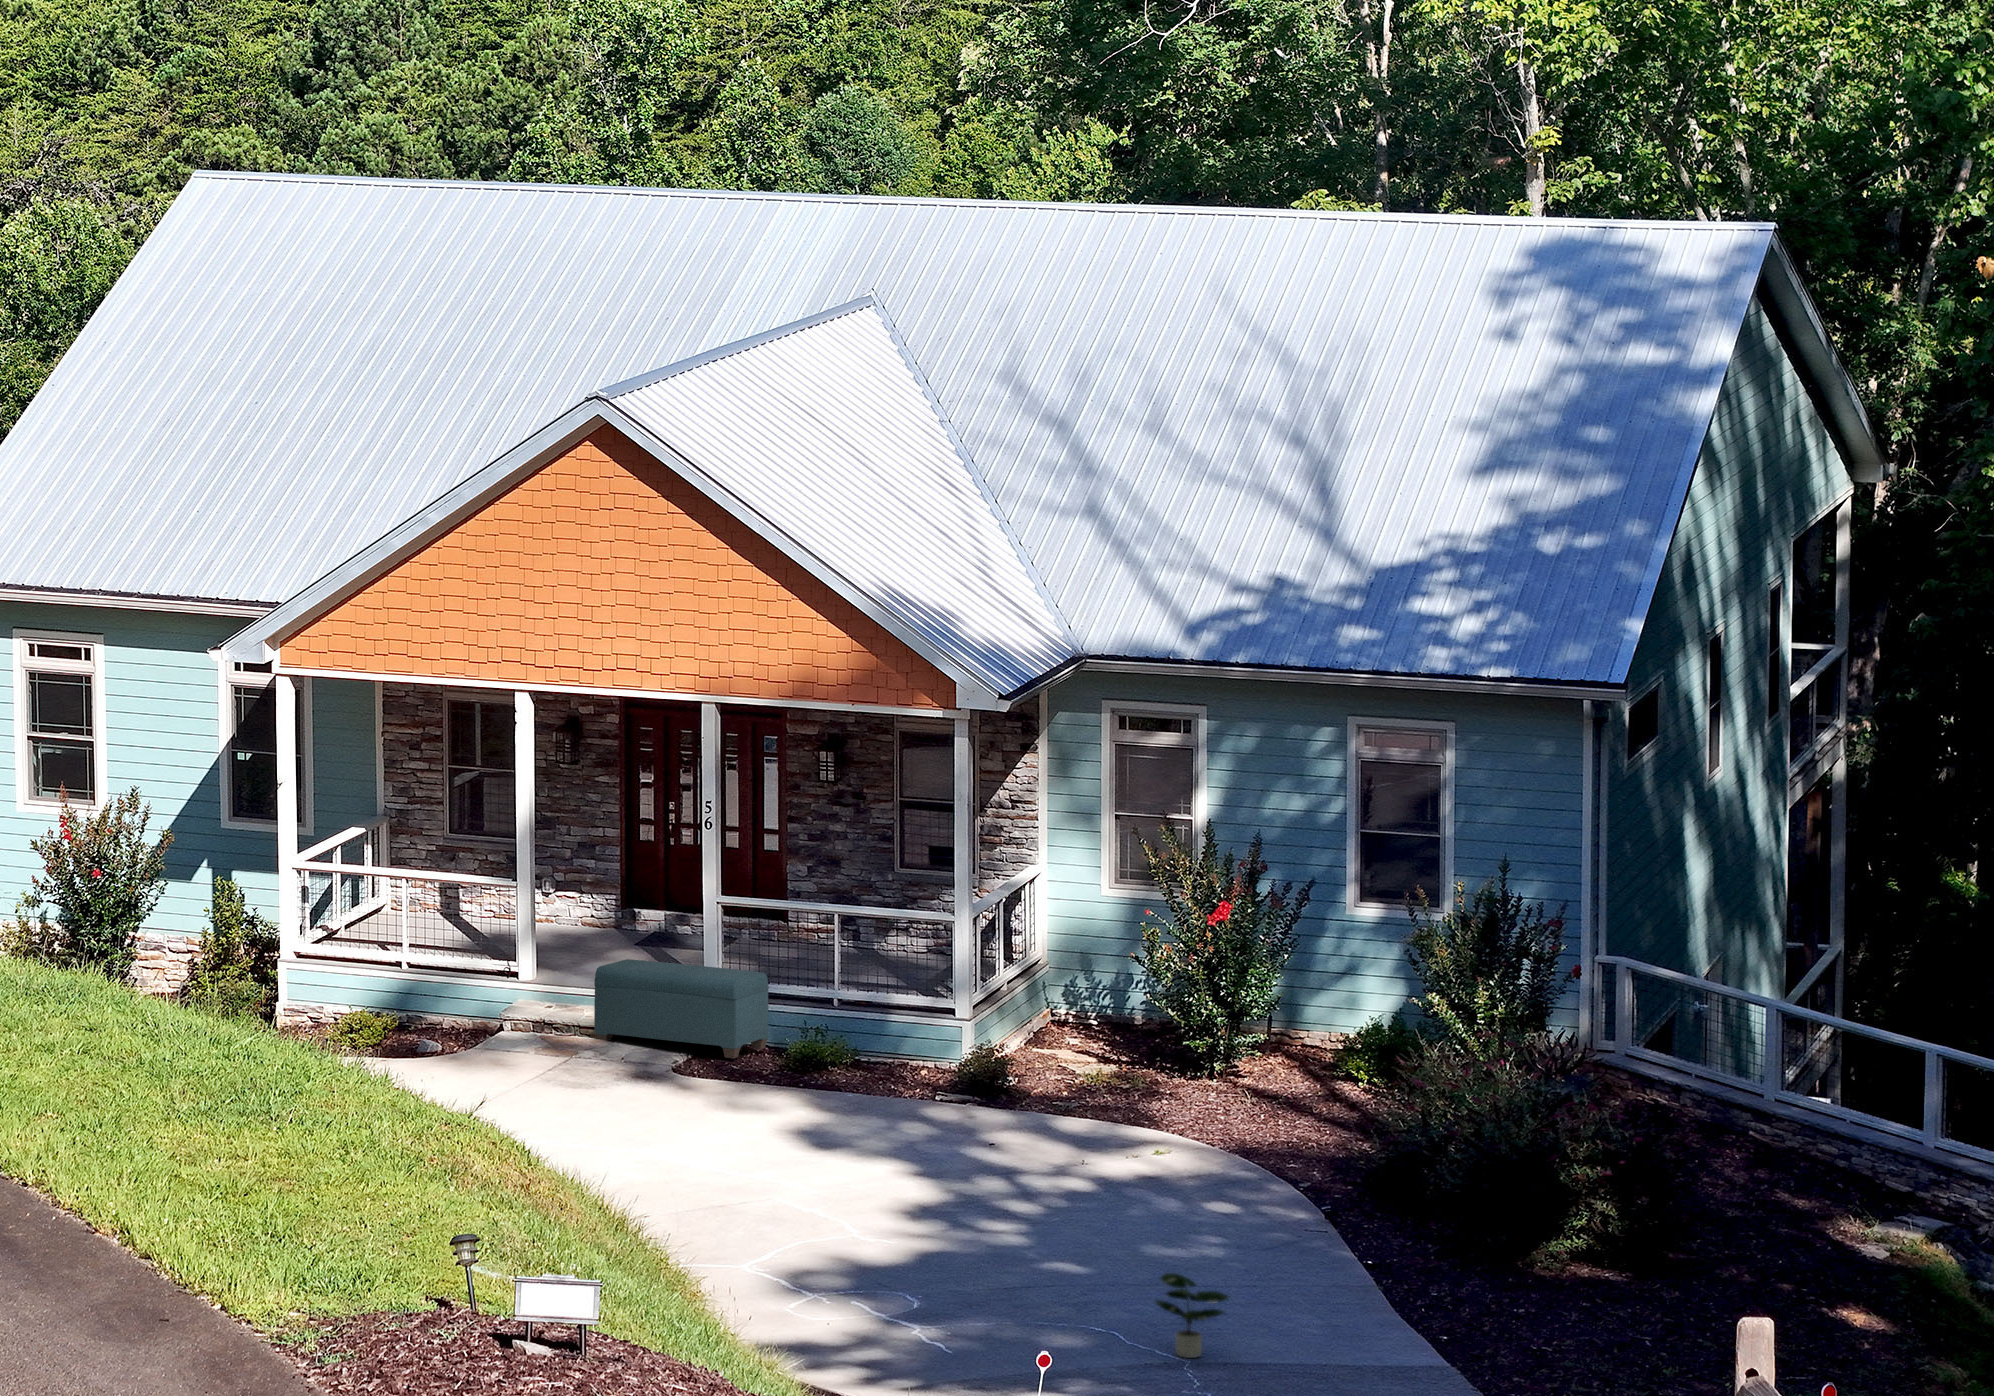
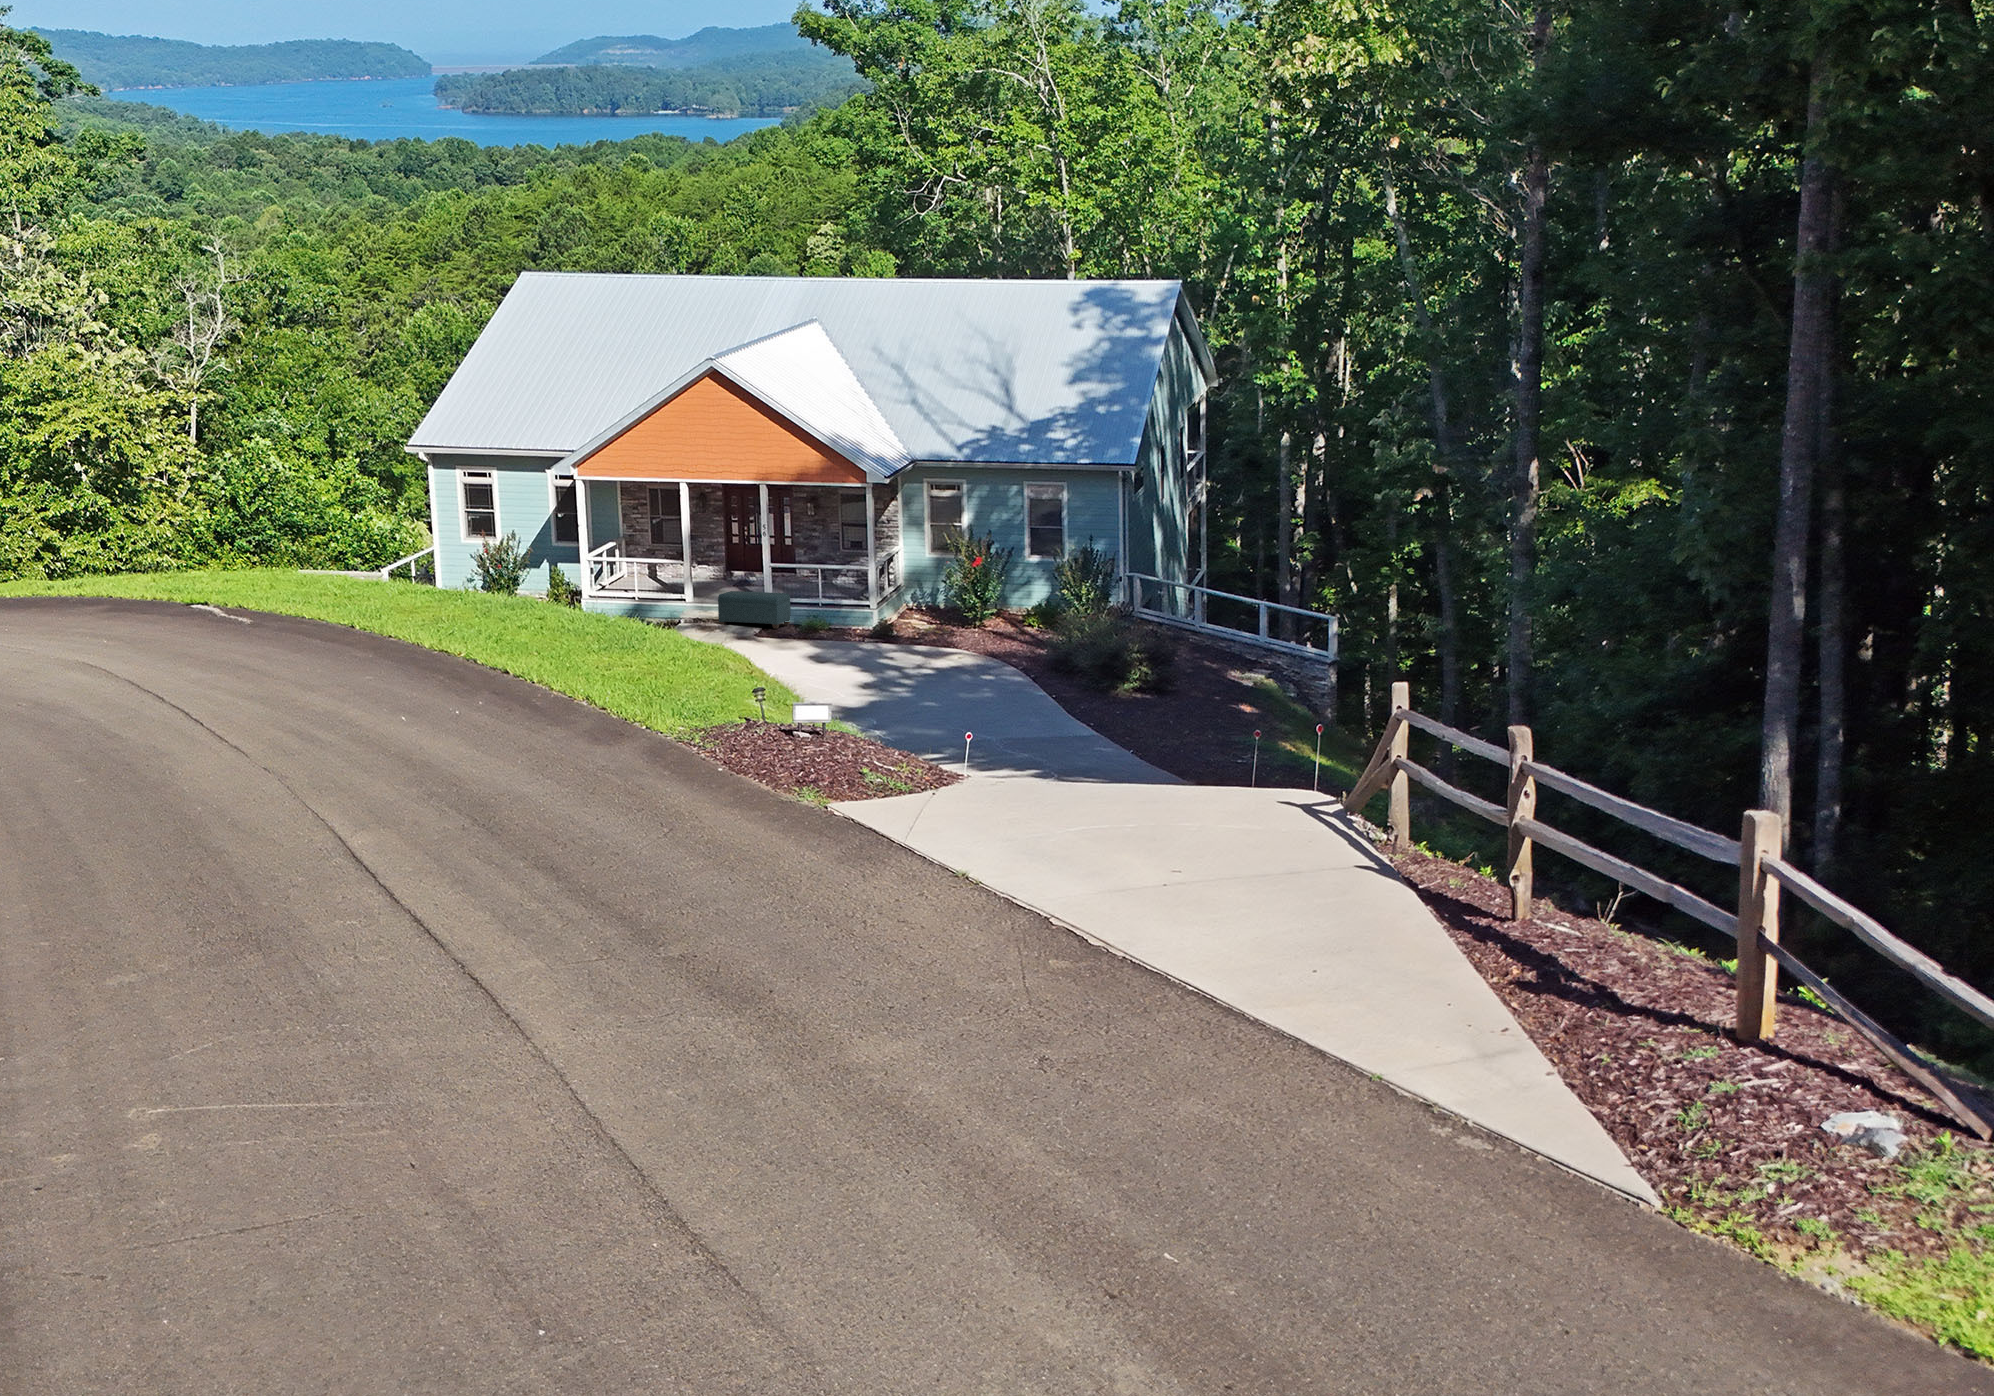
potted plant: present [1155,1273,1229,1358] -> none [943,691,972,722]

